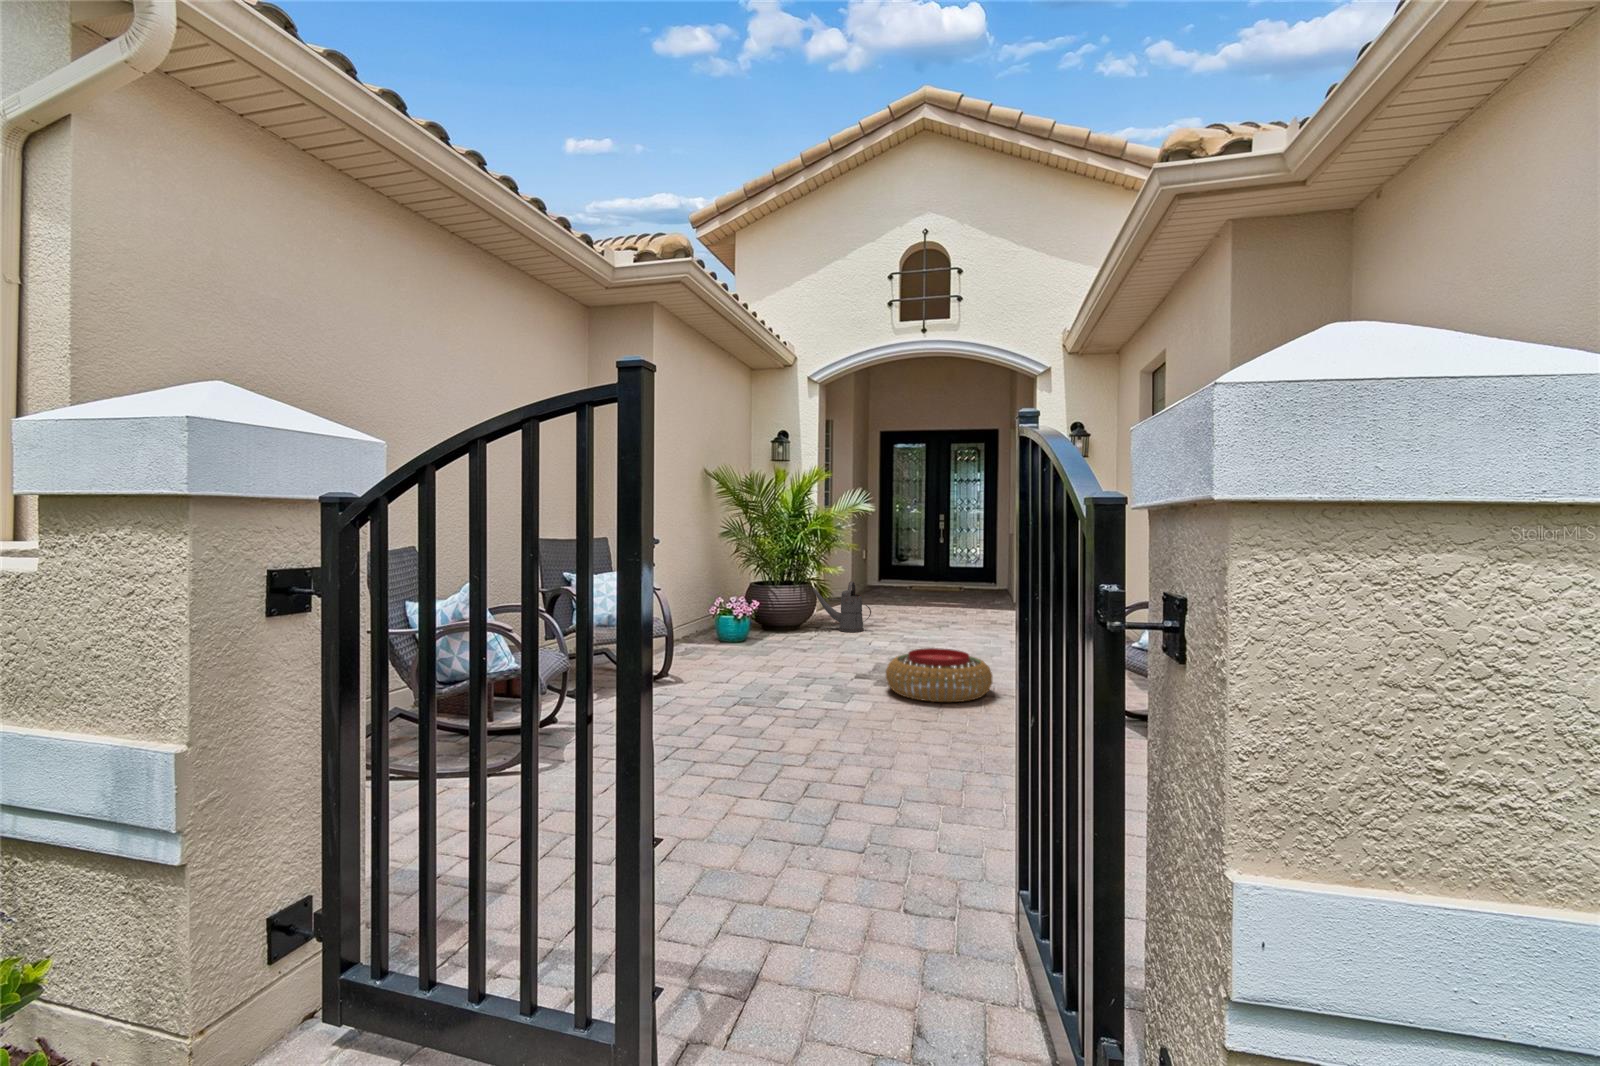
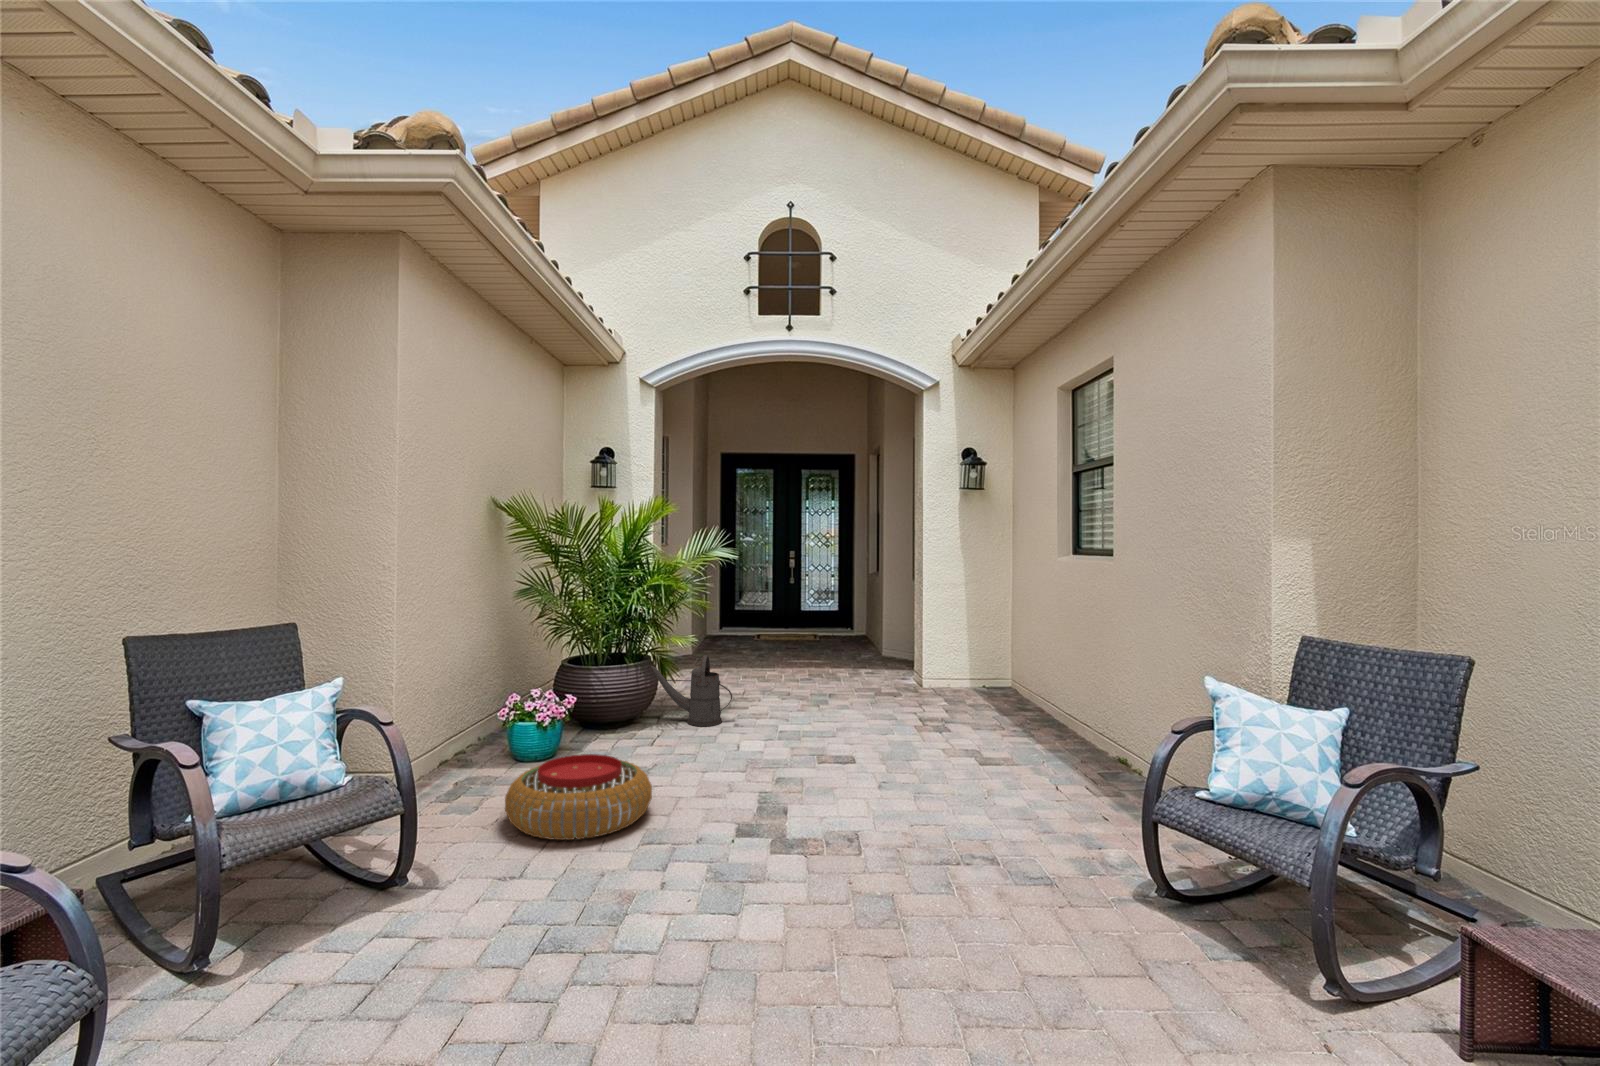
pouf: present [886,648,992,702] -> present [505,754,652,840]

